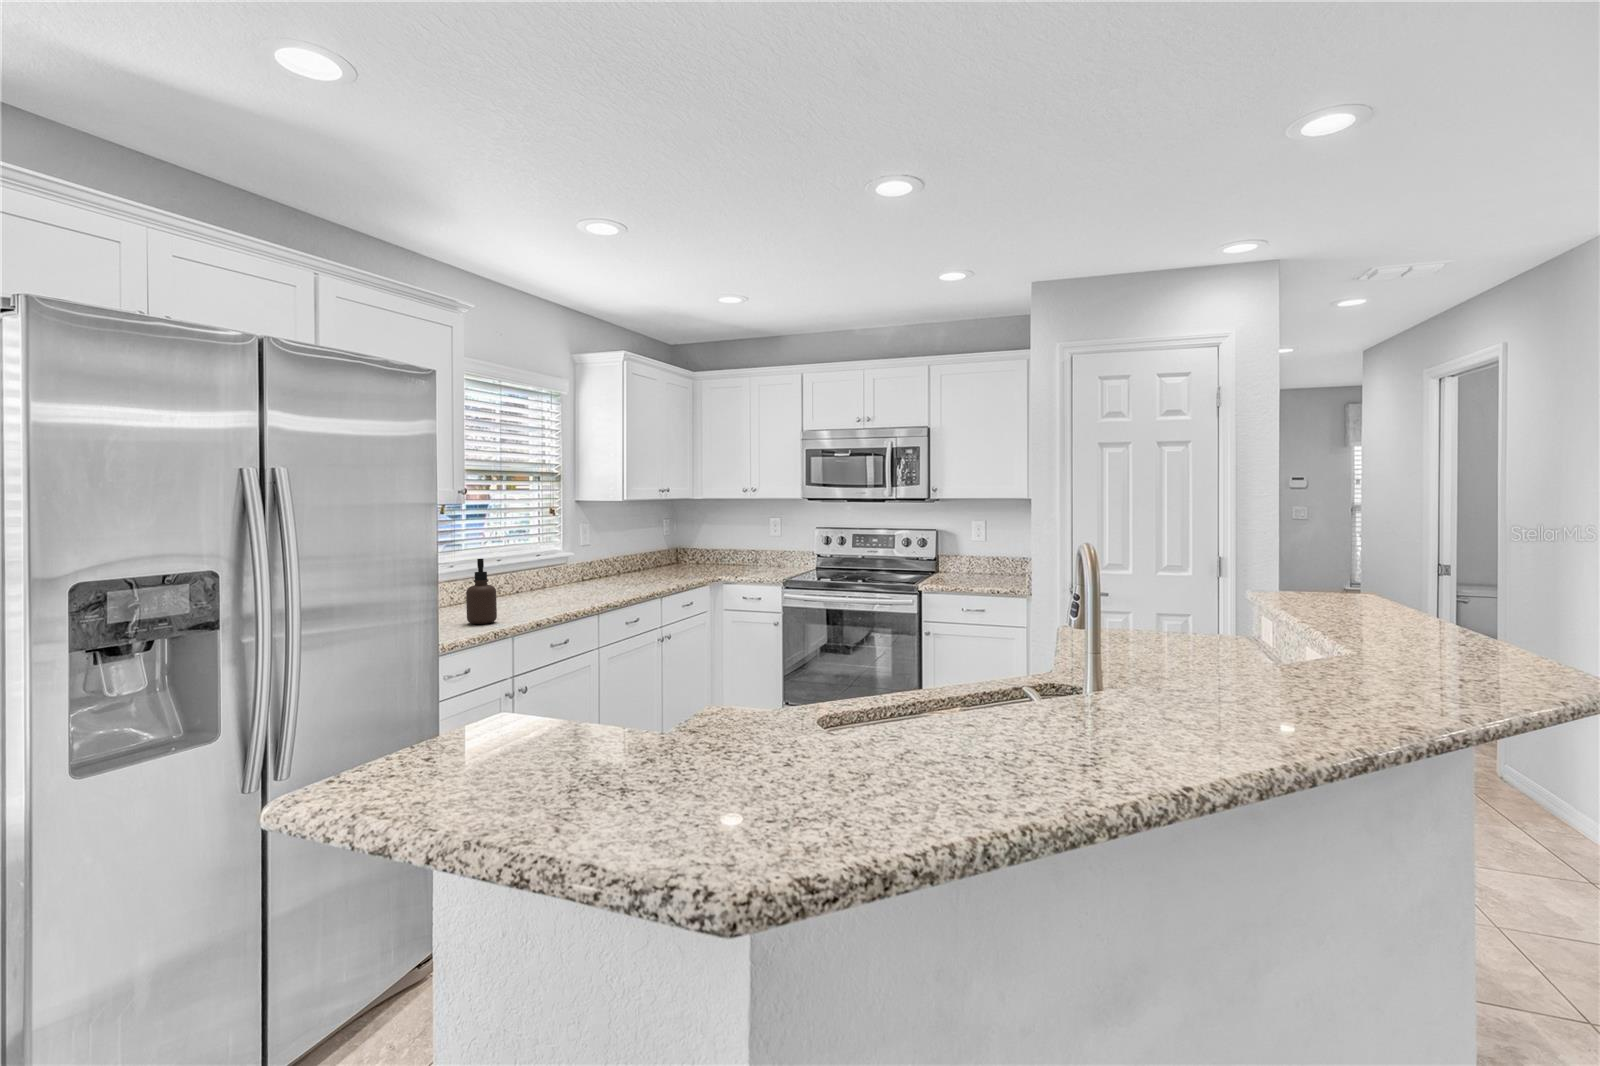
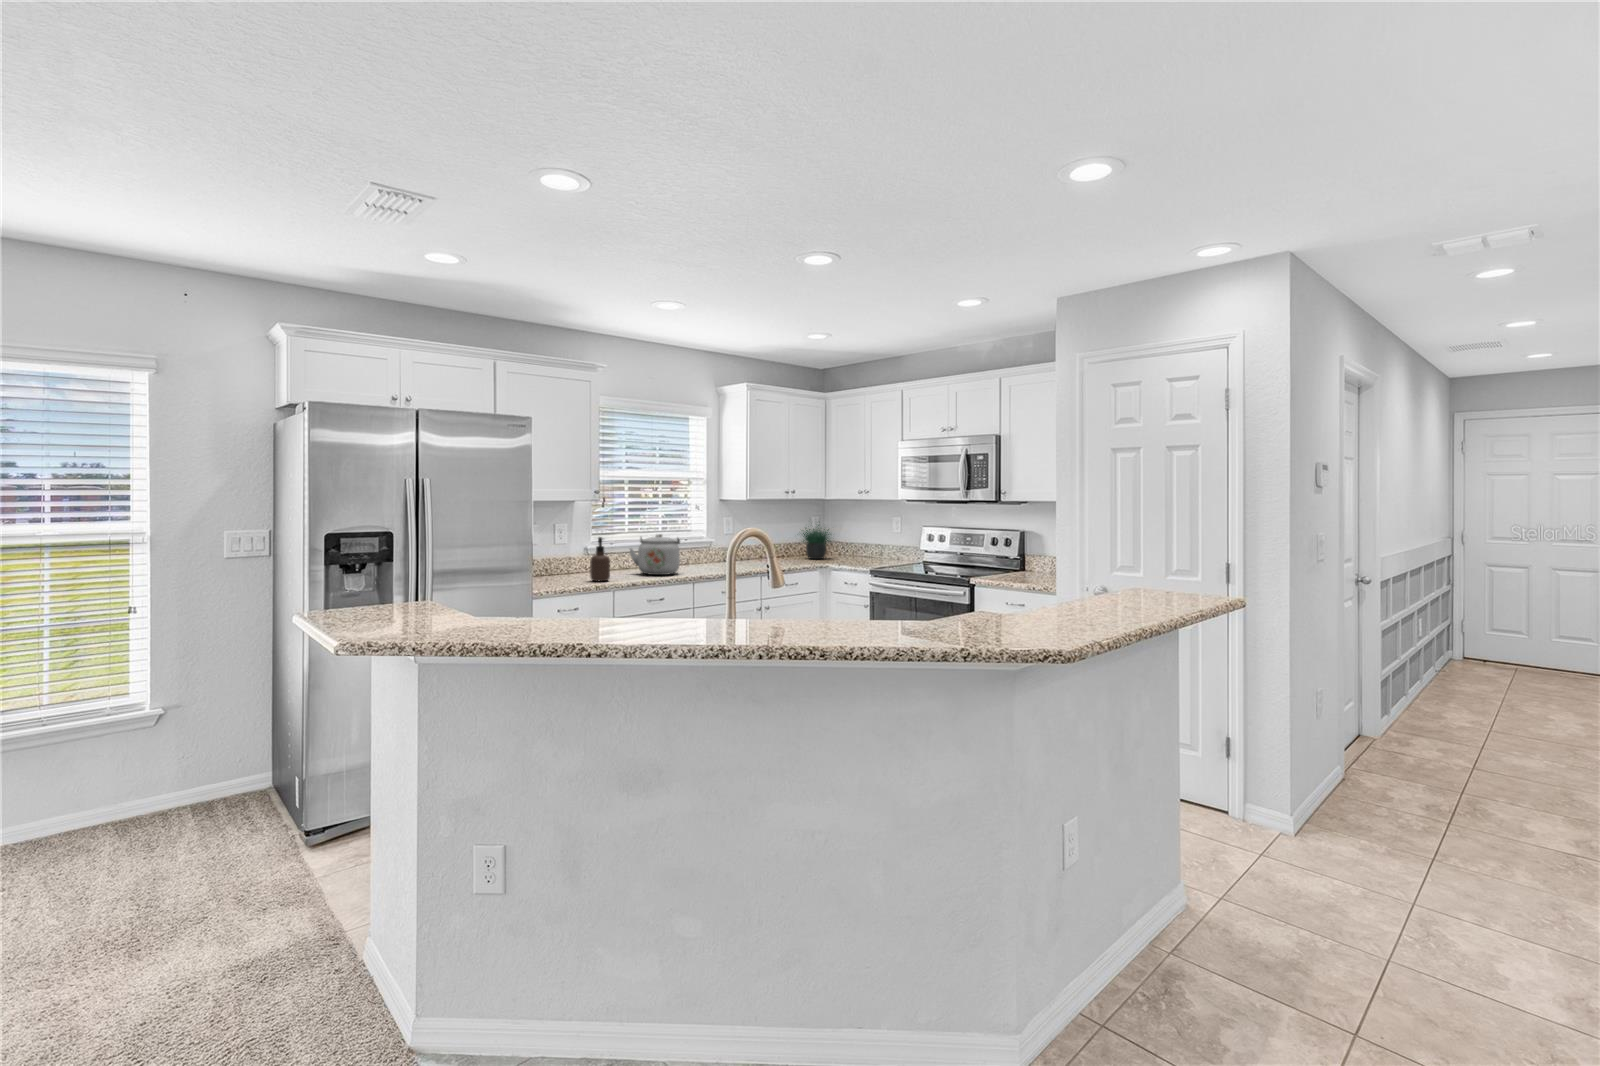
potted plant: none [653,517,710,573] -> present [803,525,831,559]
kettle: none [498,550,571,607] -> present [630,534,680,575]

